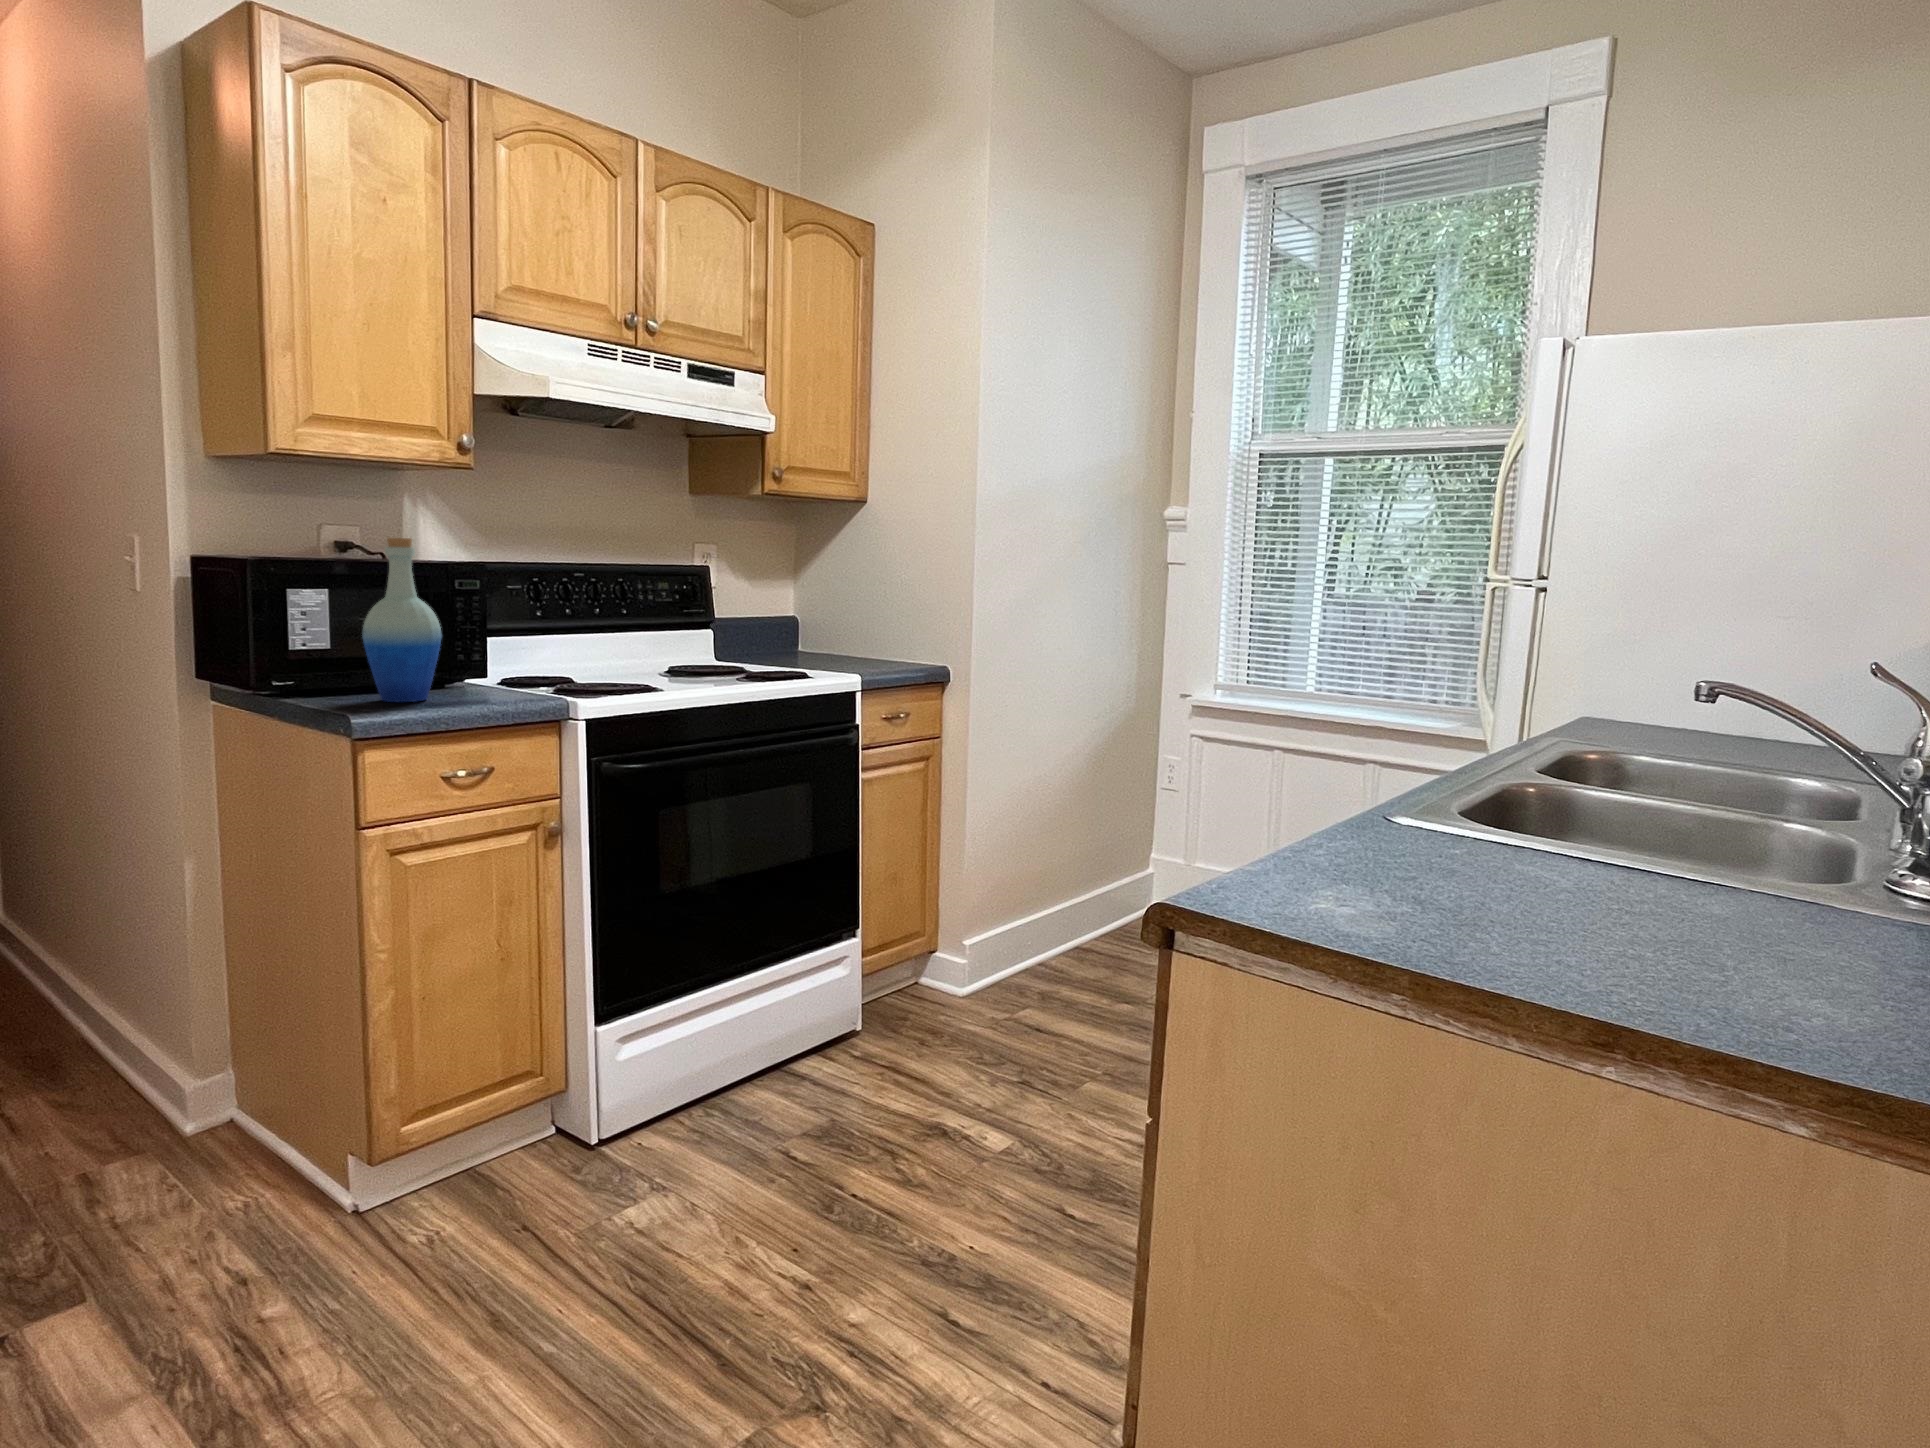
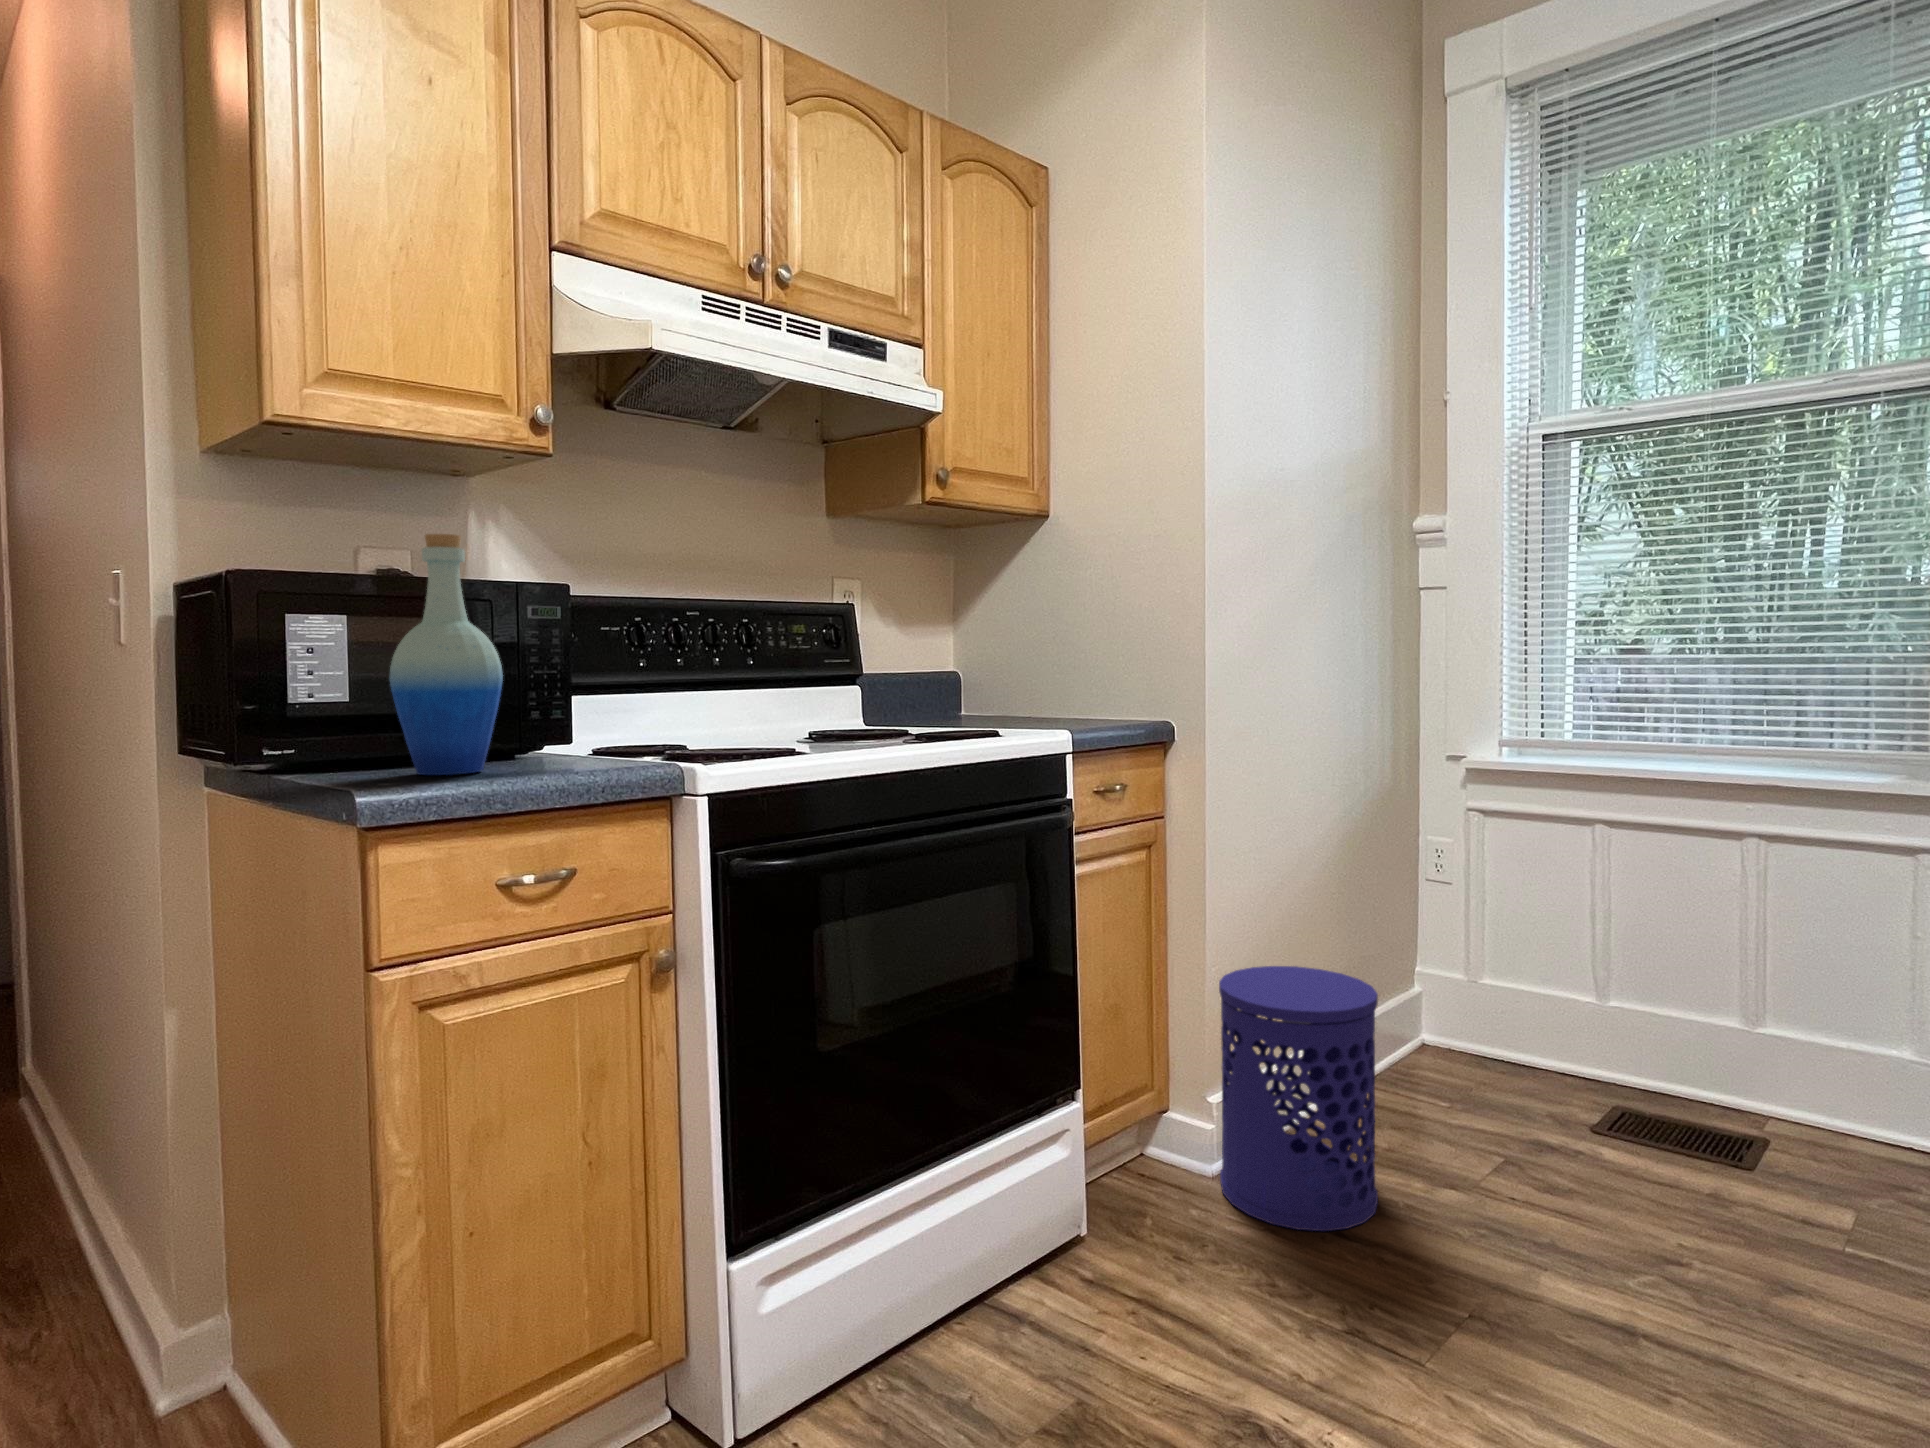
waste bin: none [965,849,1078,1029] -> present [1219,966,1378,1231]

